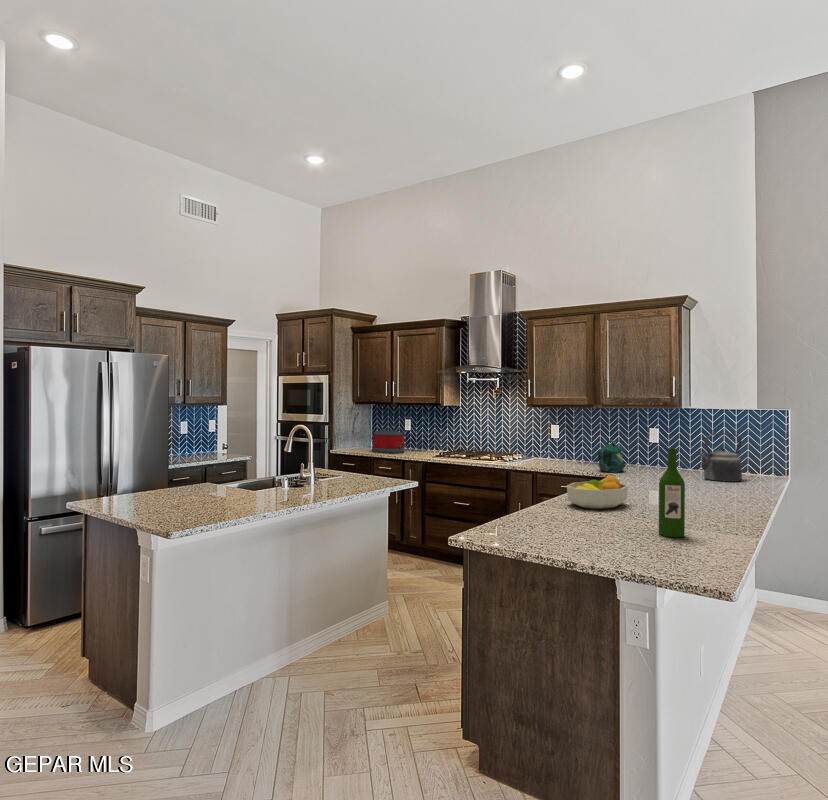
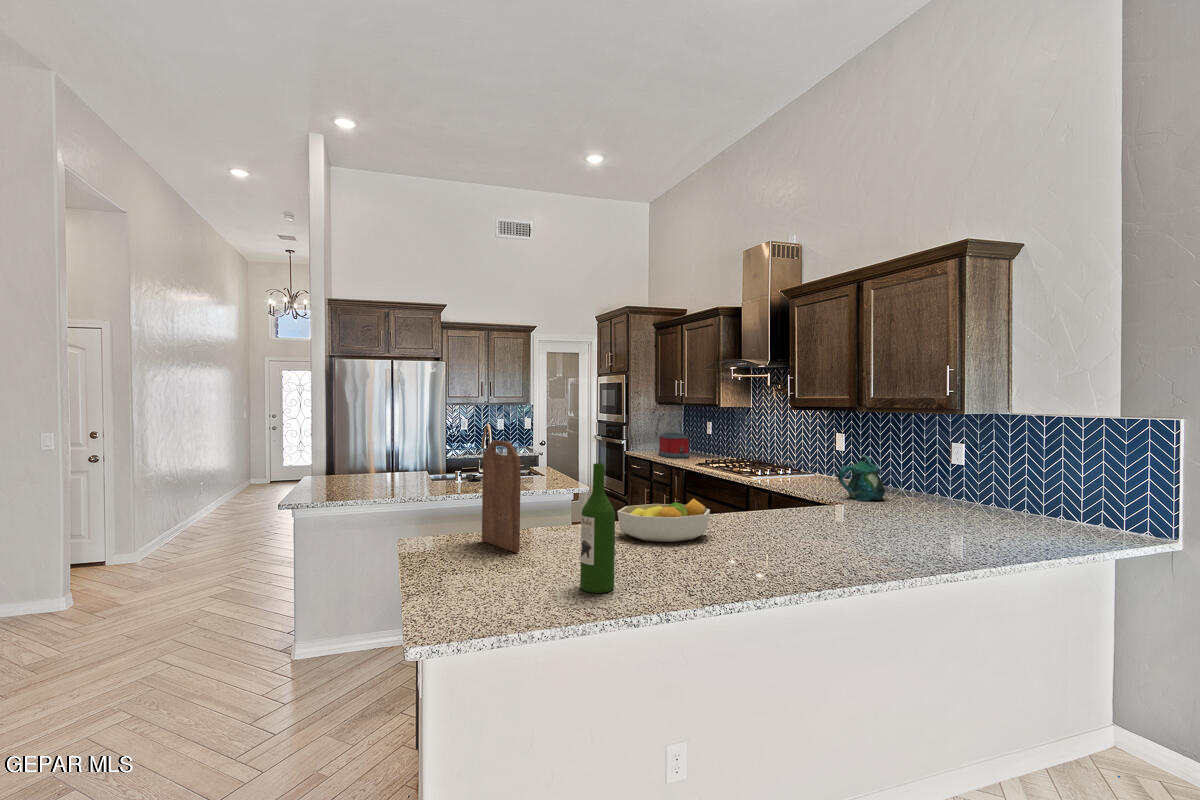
kettle: present [699,433,742,482] -> none [967,453,1053,533]
cutting board: none [511,438,563,526] -> present [482,440,521,553]

